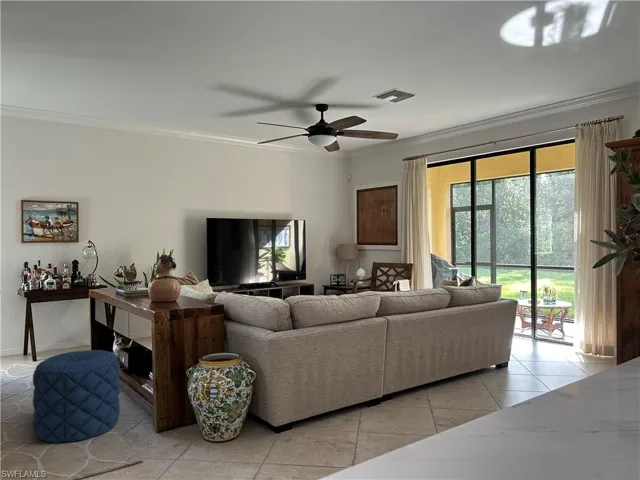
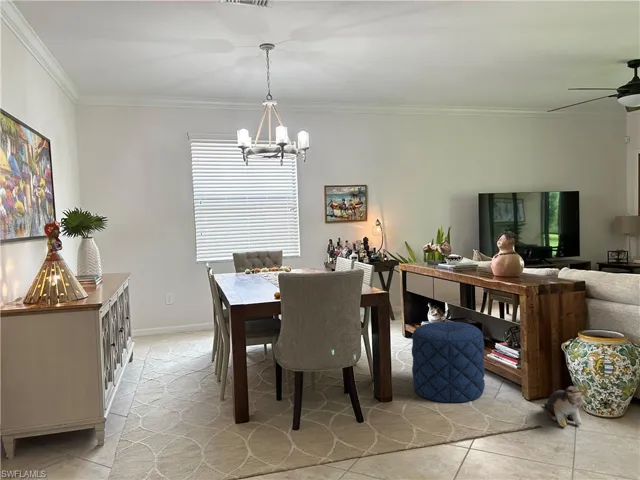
plush toy: none [158,414,185,459] -> present [544,386,587,427]

